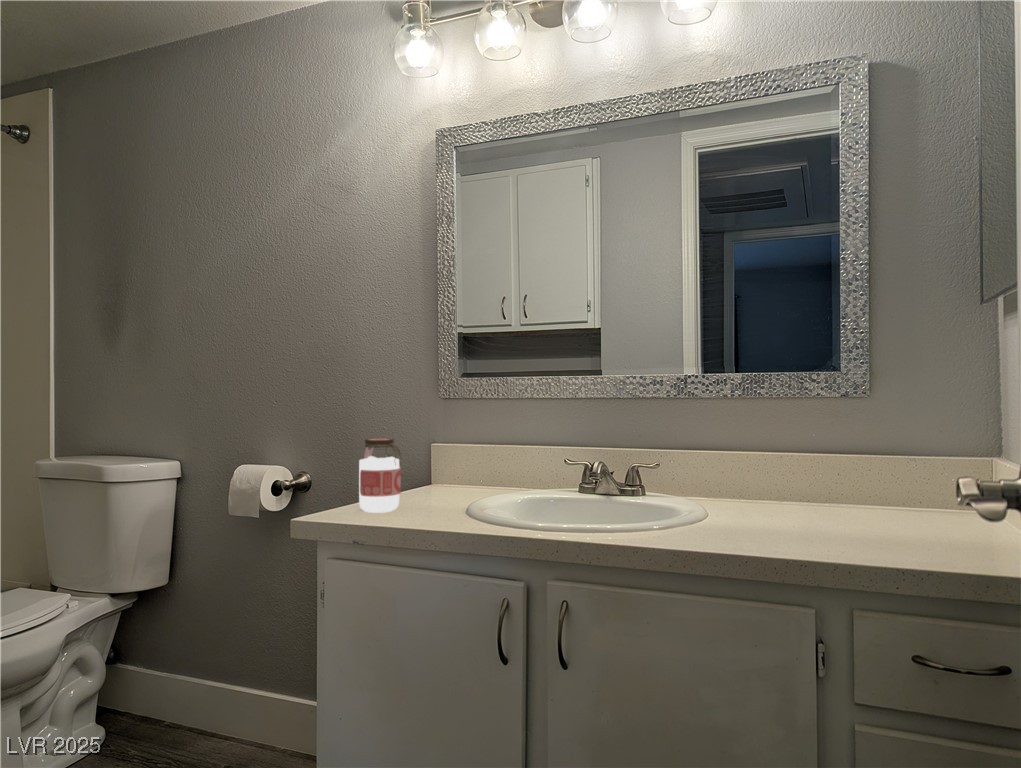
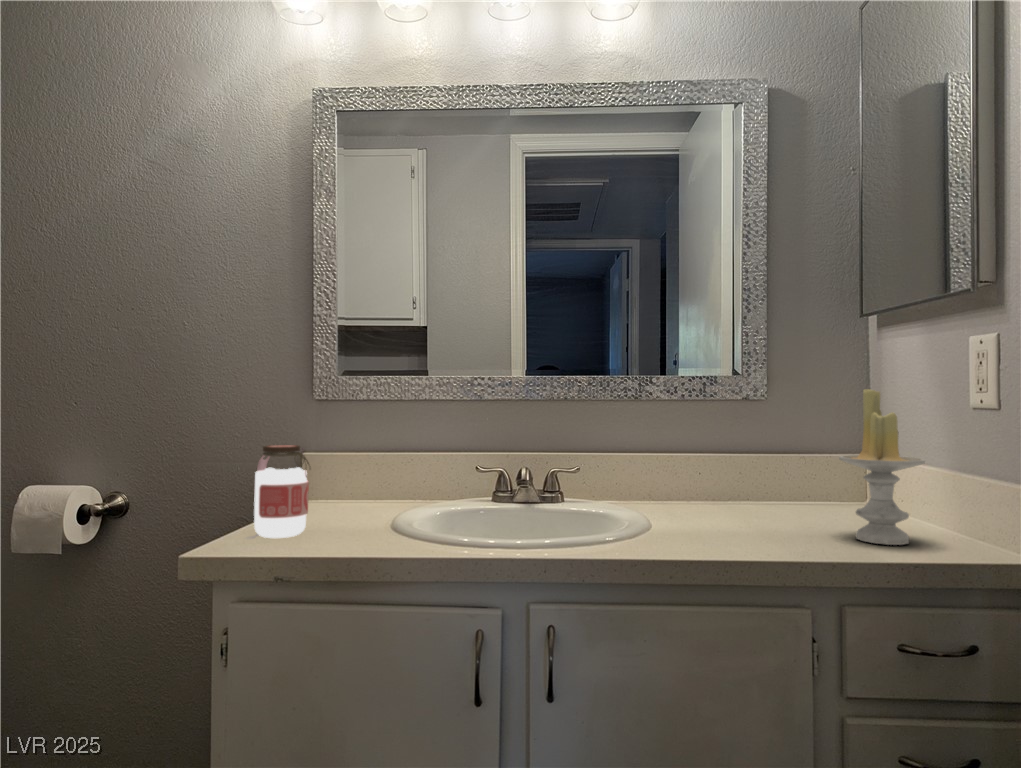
candle: none [886,389,983,555] -> present [839,389,925,545]

